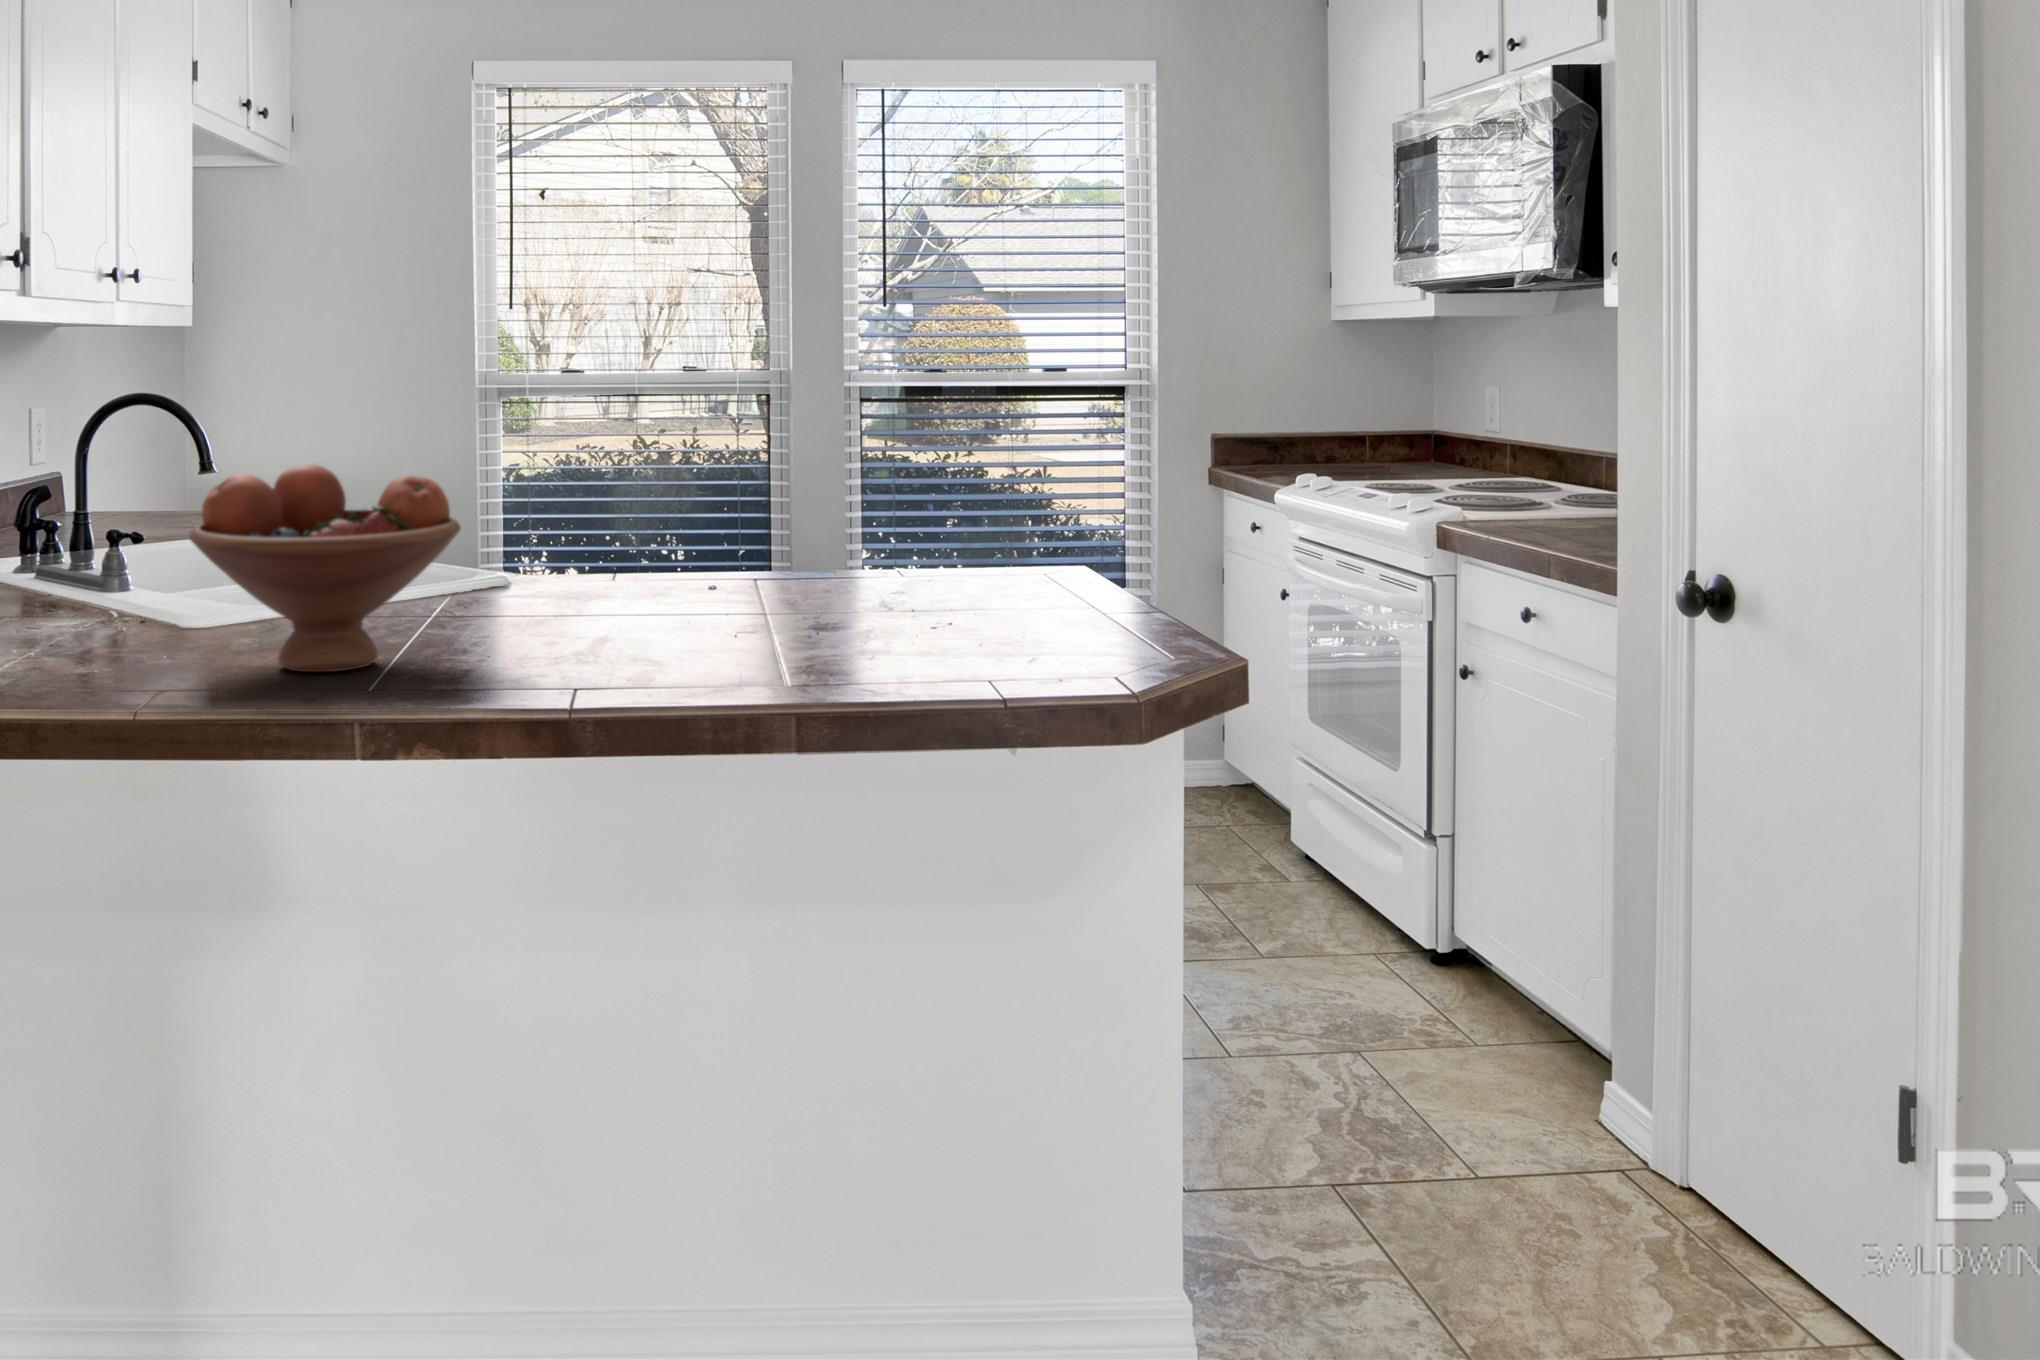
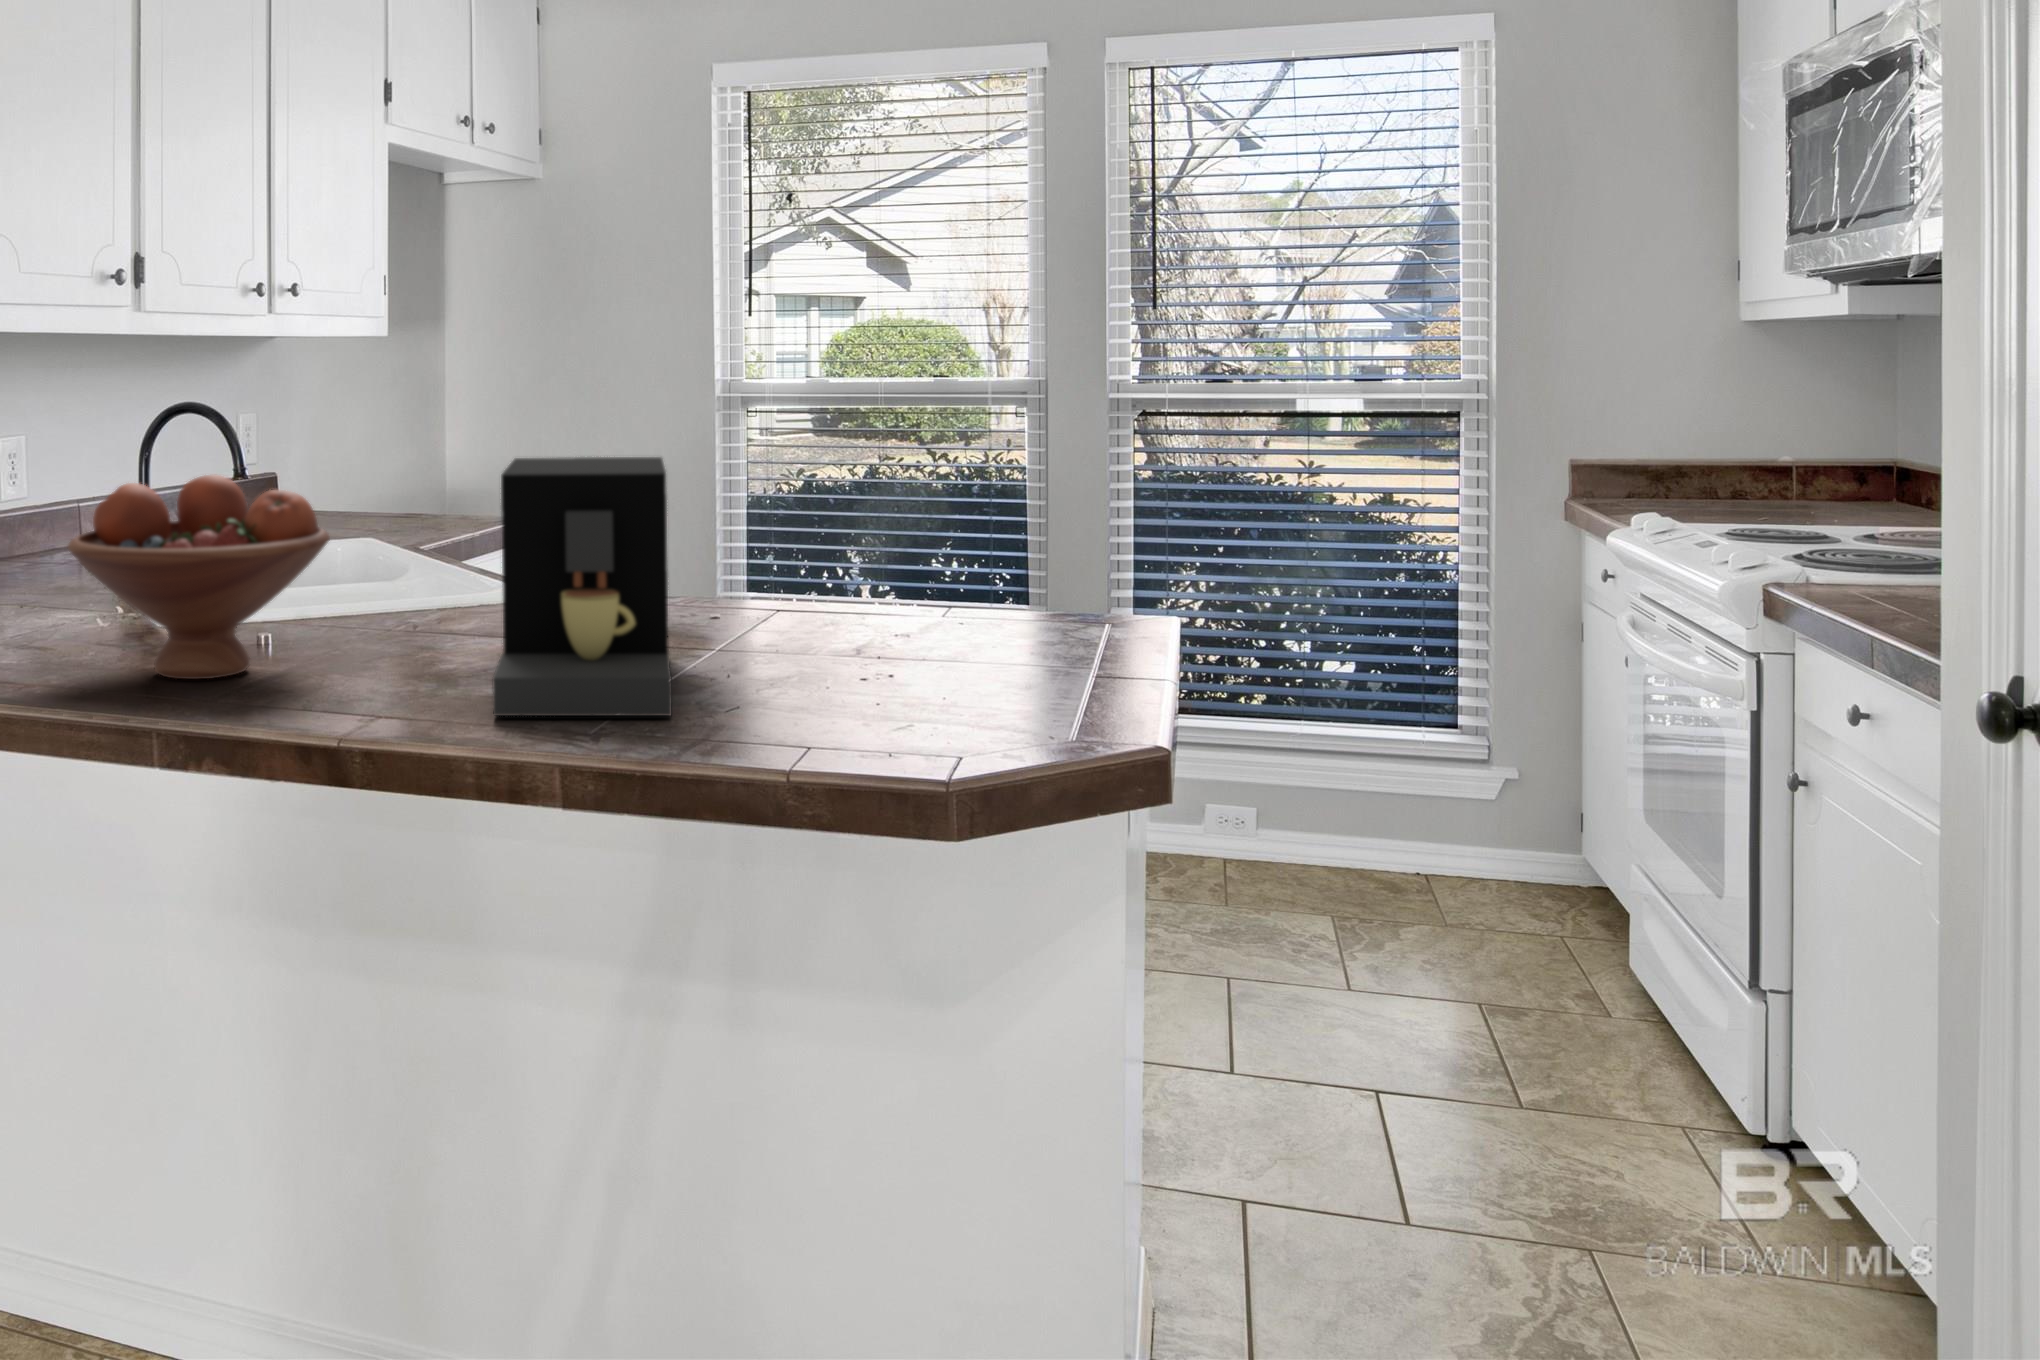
coffee maker: none [611,436,854,677] -> present [492,457,672,716]

